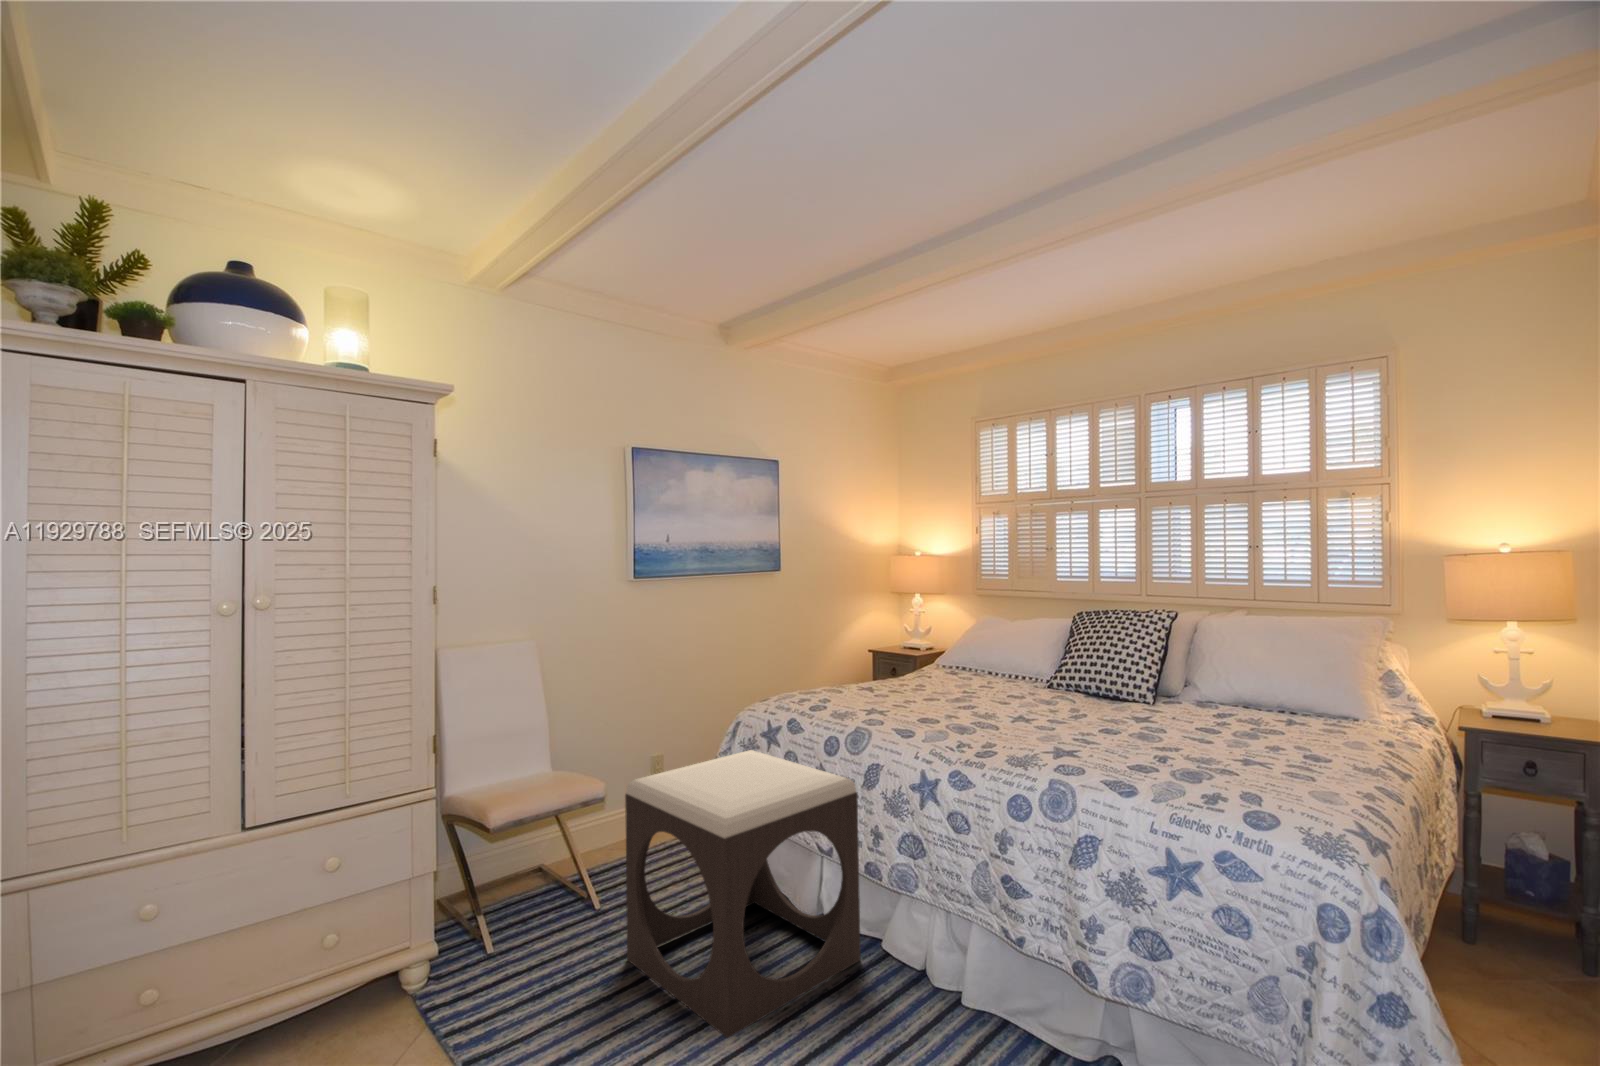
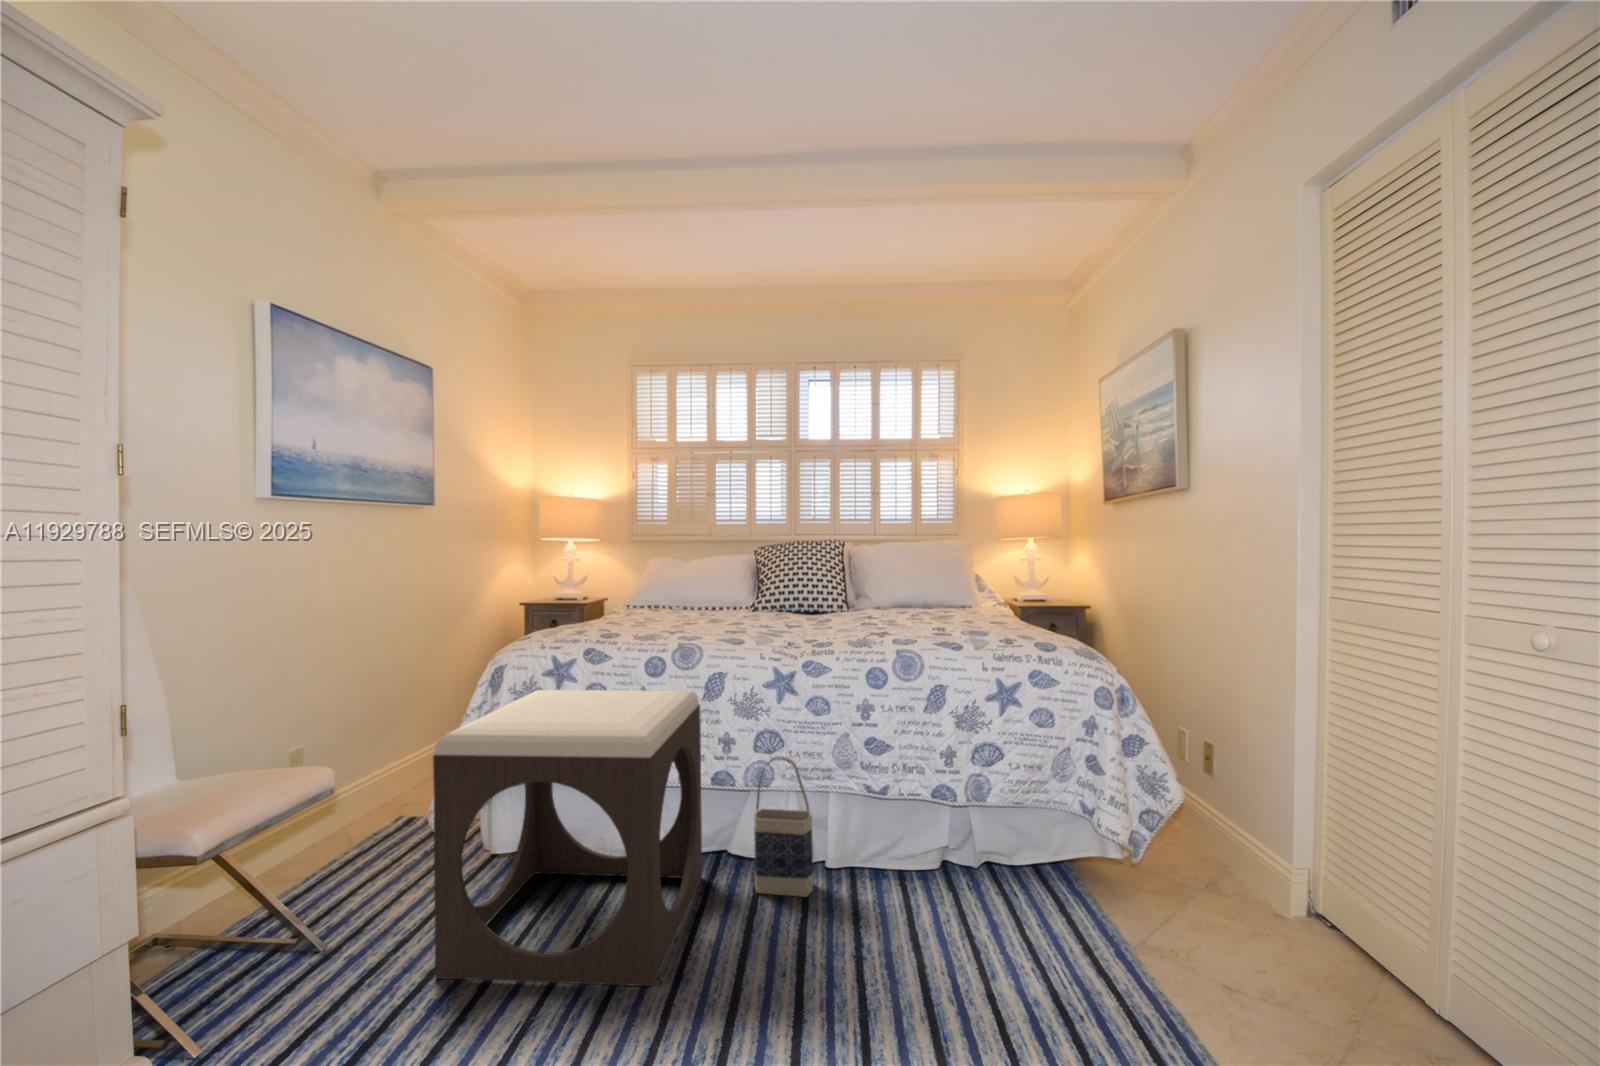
bag: none [885,864,945,1022] -> present [754,756,813,897]

